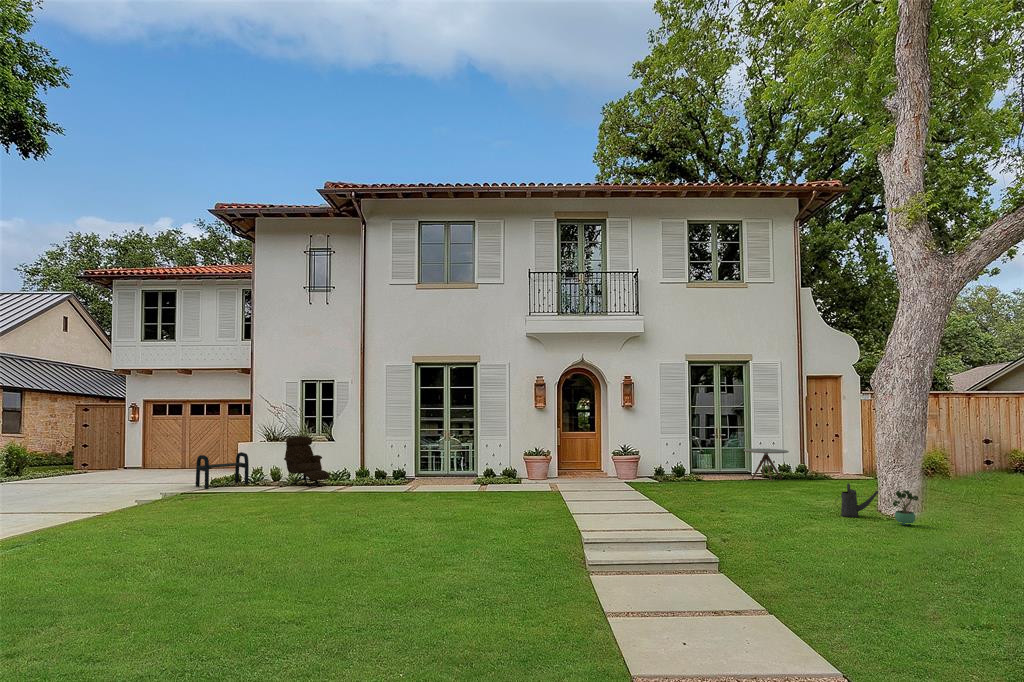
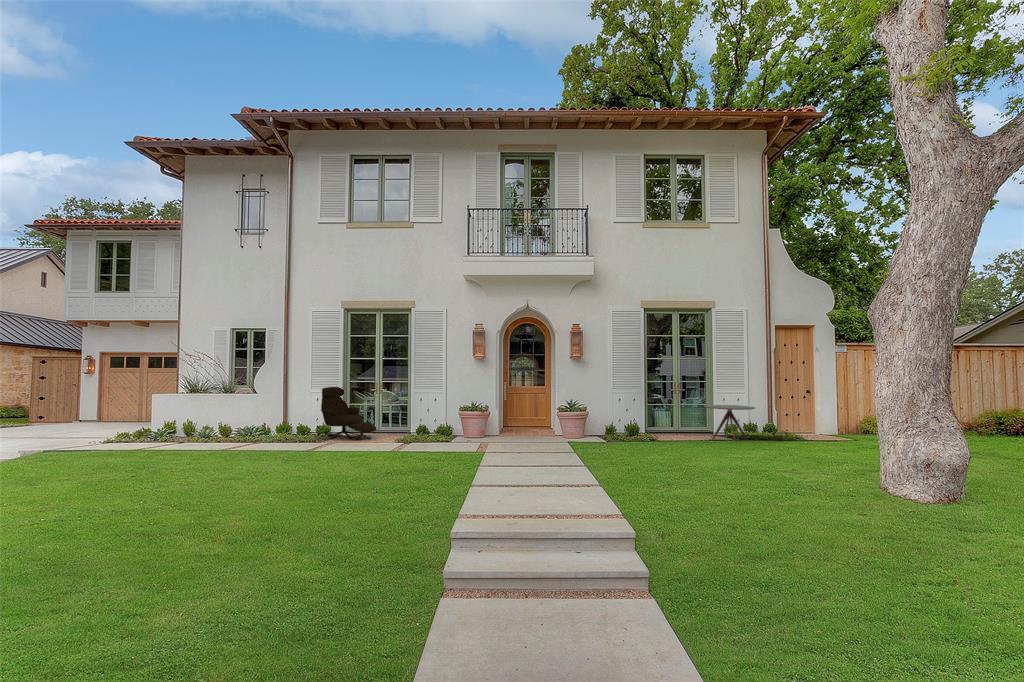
lounge chair: present [284,436,330,487] -> present [321,387,376,440]
bench: present [196,452,249,489] -> none [94,404,157,443]
watering can: present [835,484,879,517] -> none [819,445,879,489]
potted plant: present [893,490,918,525] -> none [903,455,942,503]

